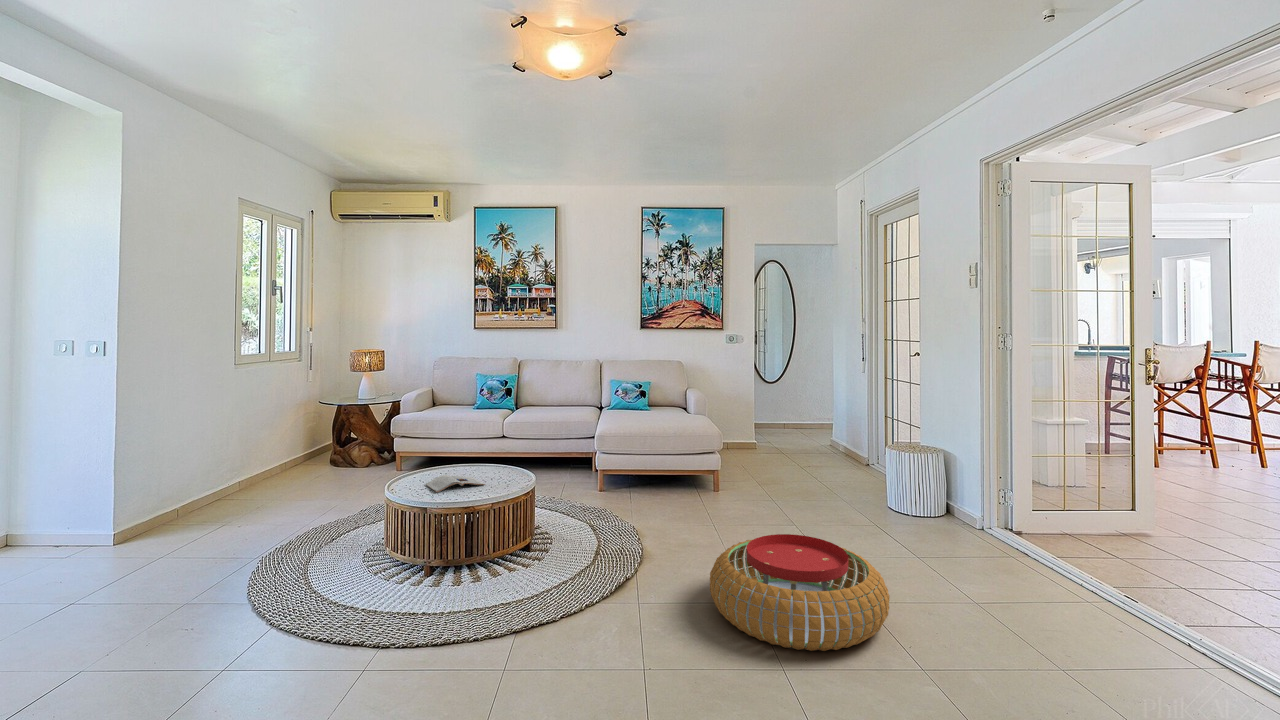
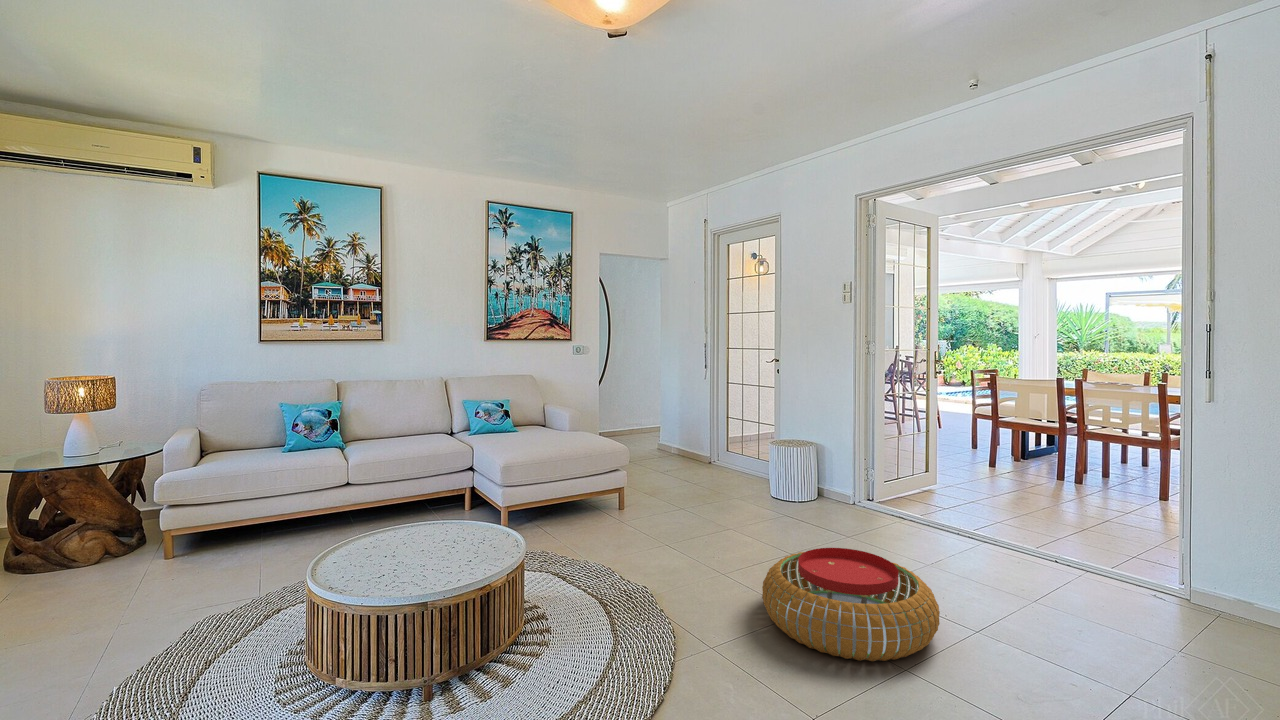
magazine: present [426,475,485,493] -> none [382,548,468,579]

